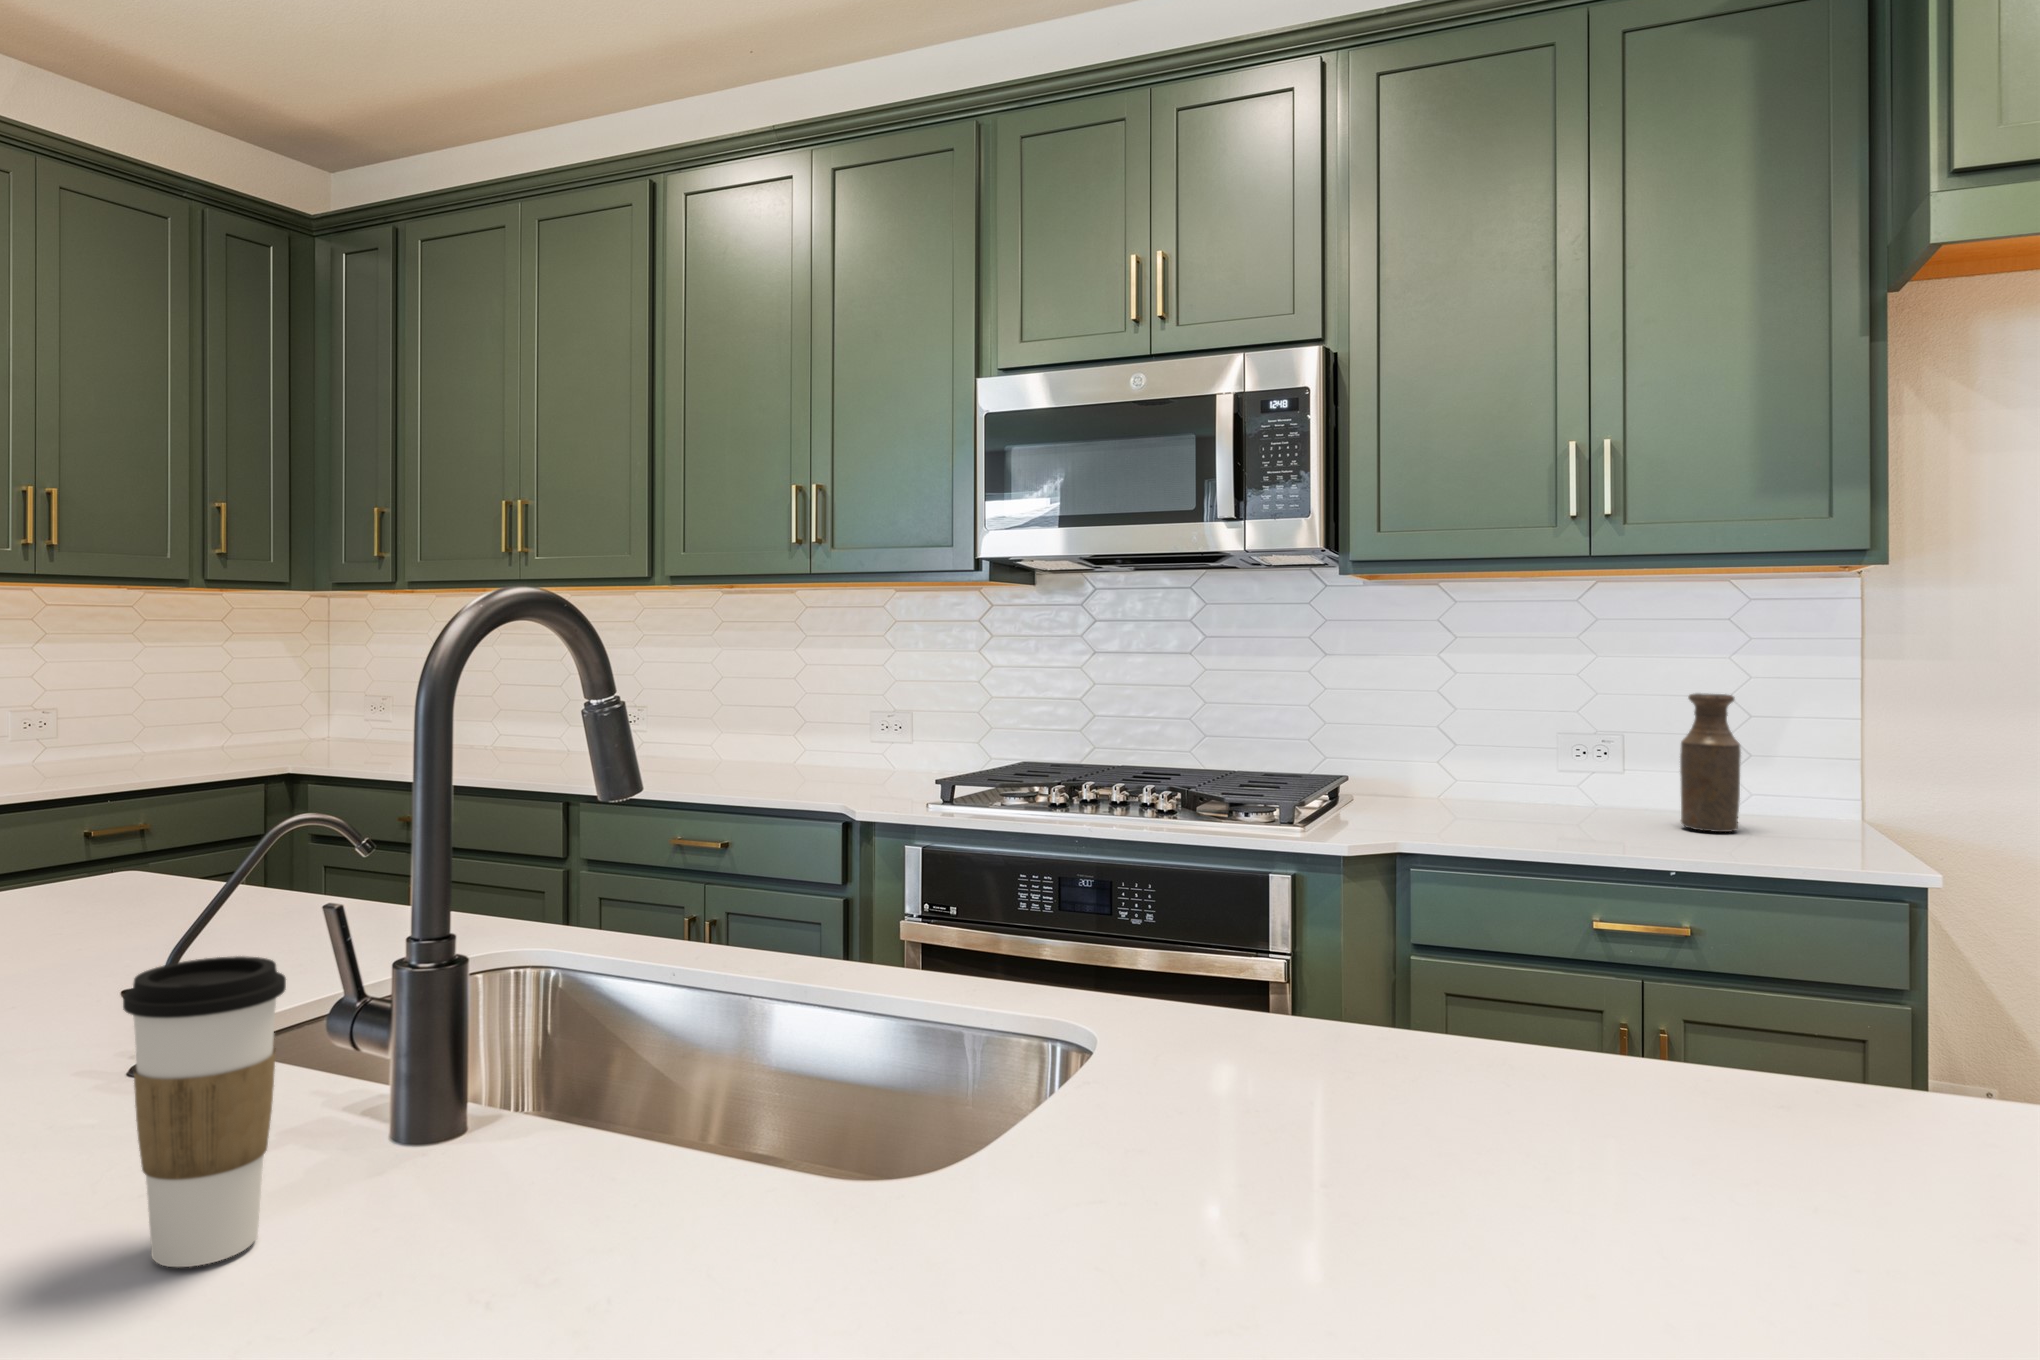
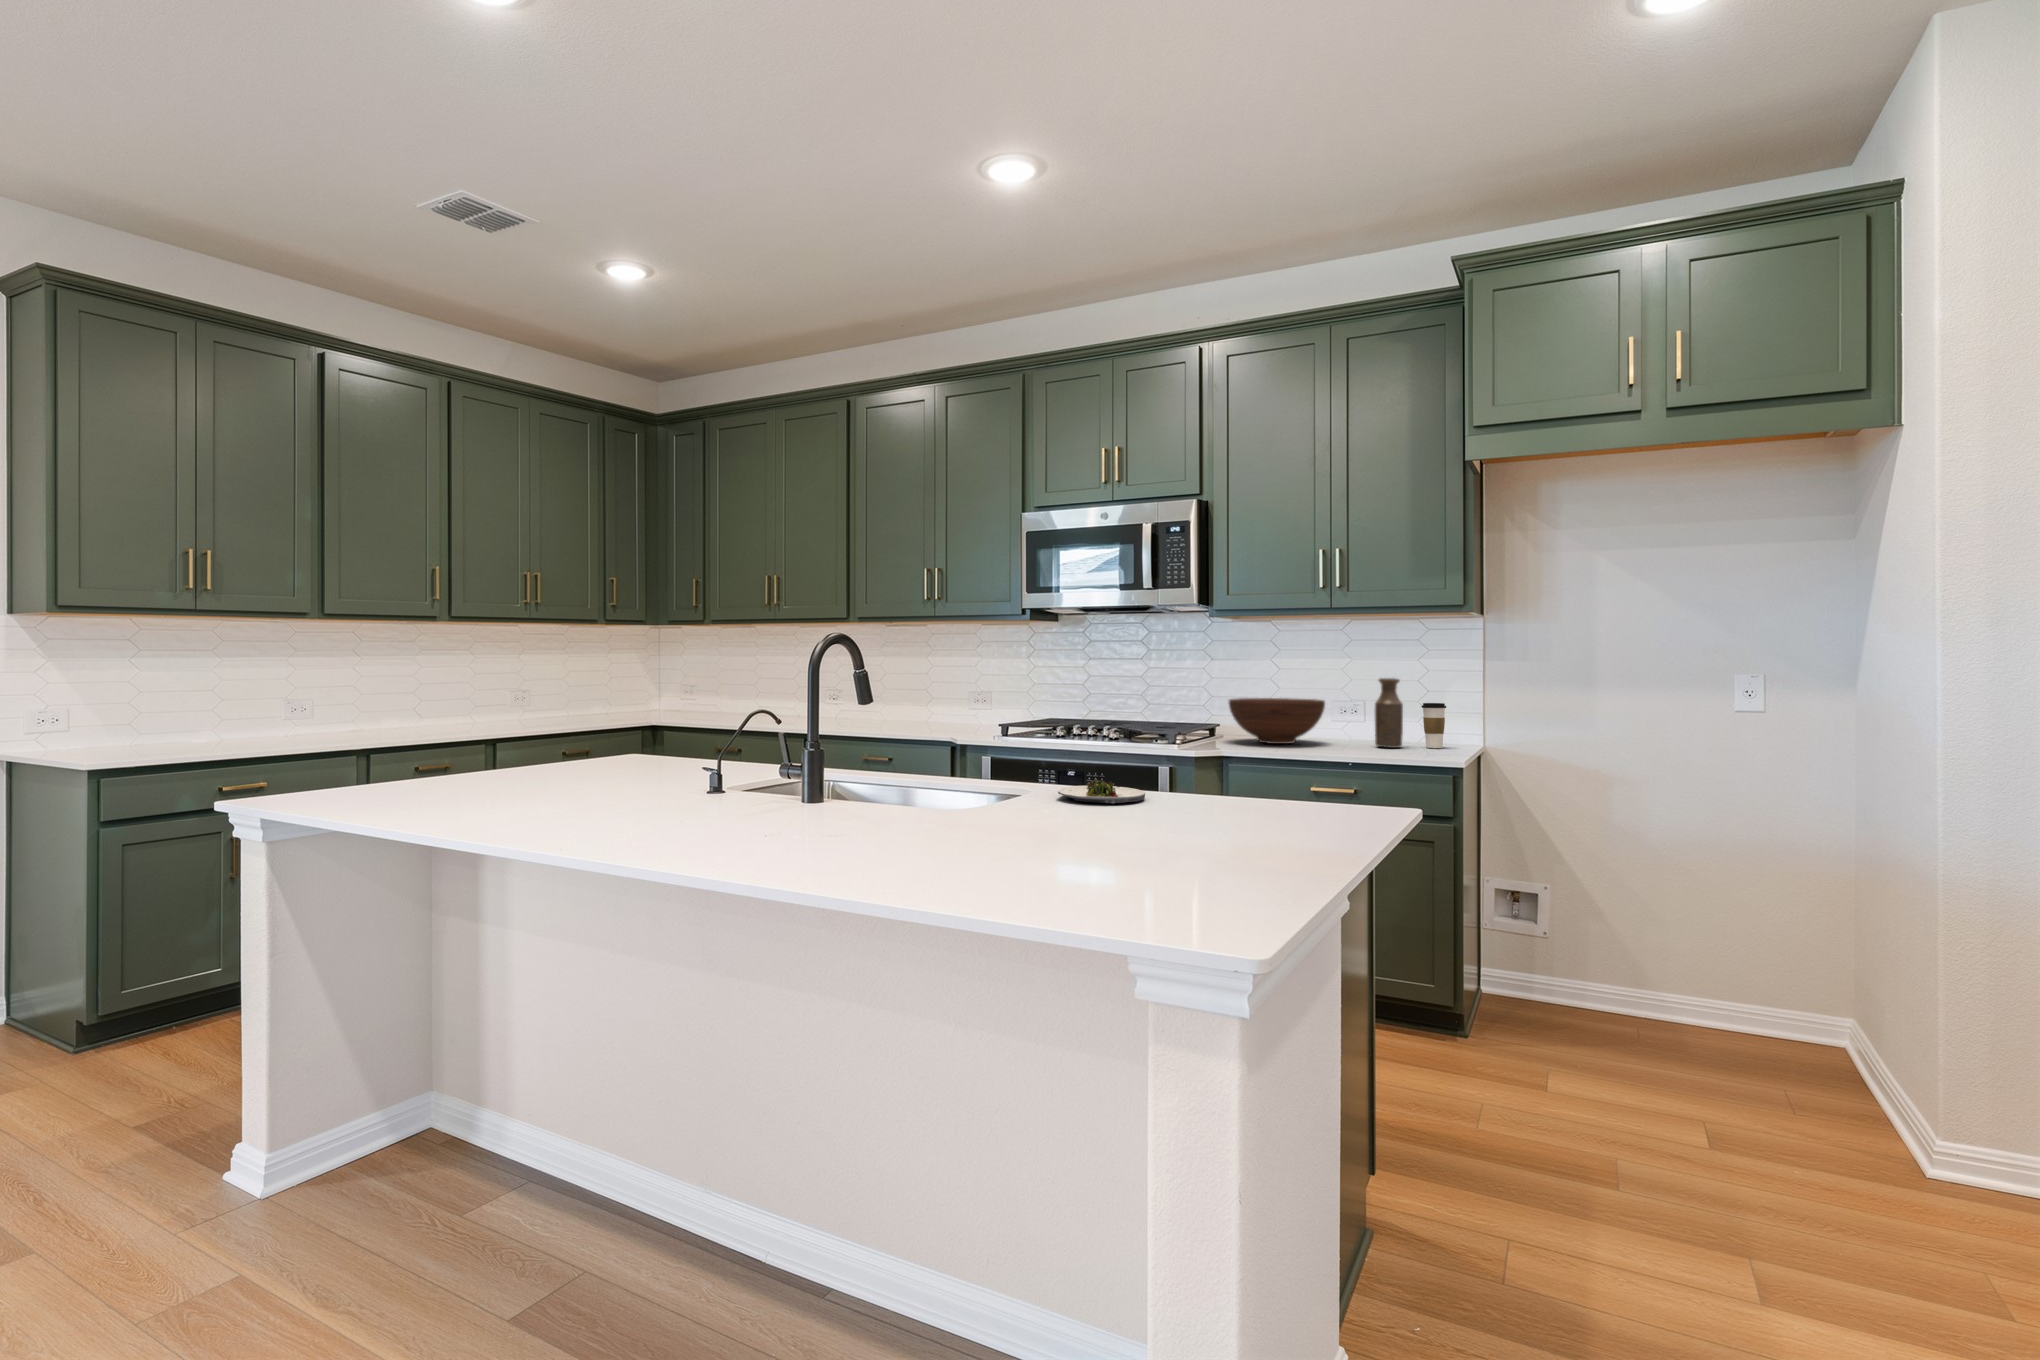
fruit bowl: none [1384,729,1579,822] -> present [1229,698,1325,744]
coffee cup: present [123,956,286,1267] -> present [1422,703,1446,748]
salad plate: none [1268,1117,1605,1278] -> present [1058,778,1145,803]

